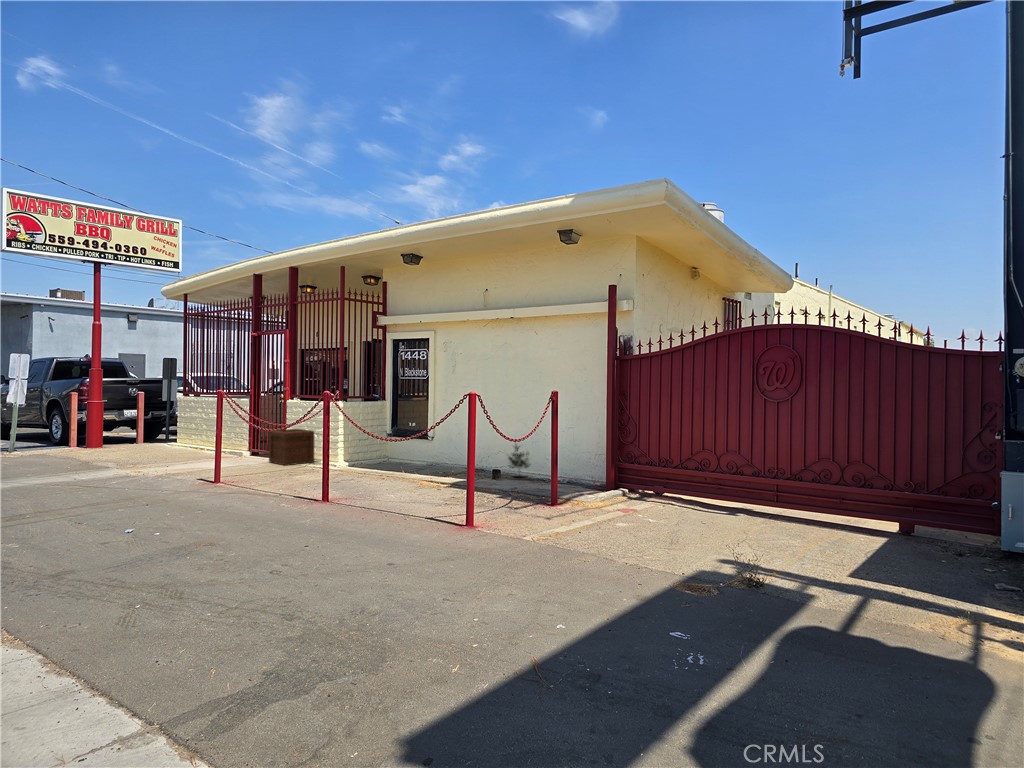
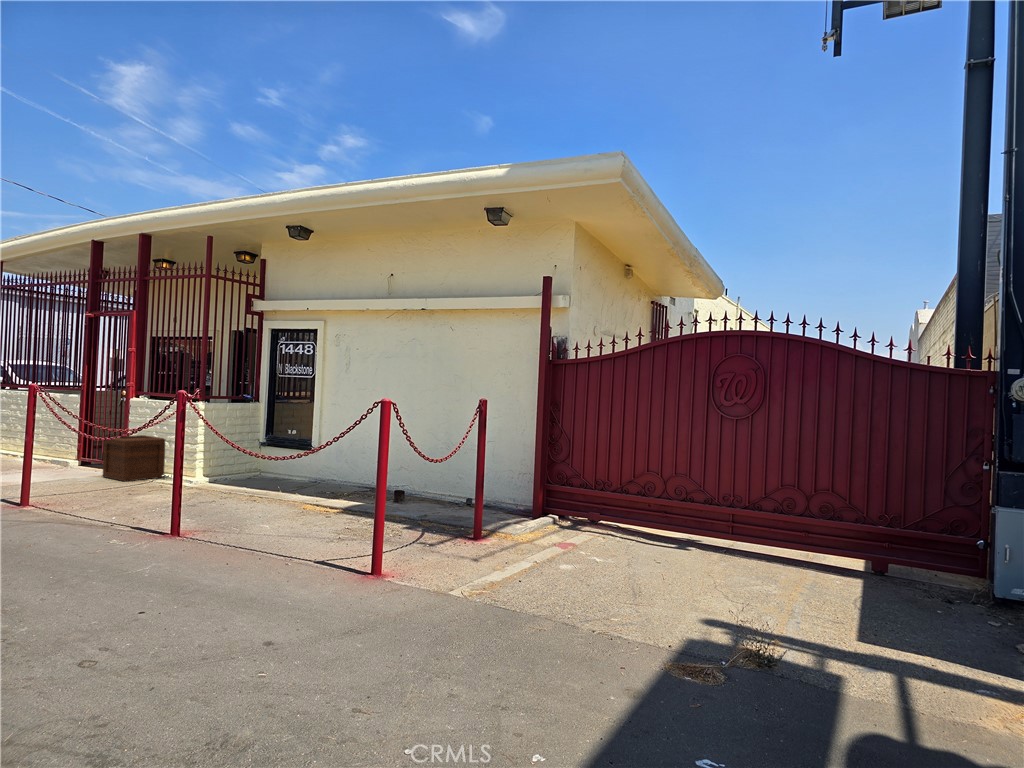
potted tree: present [508,445,530,480] -> none [411,456,441,503]

